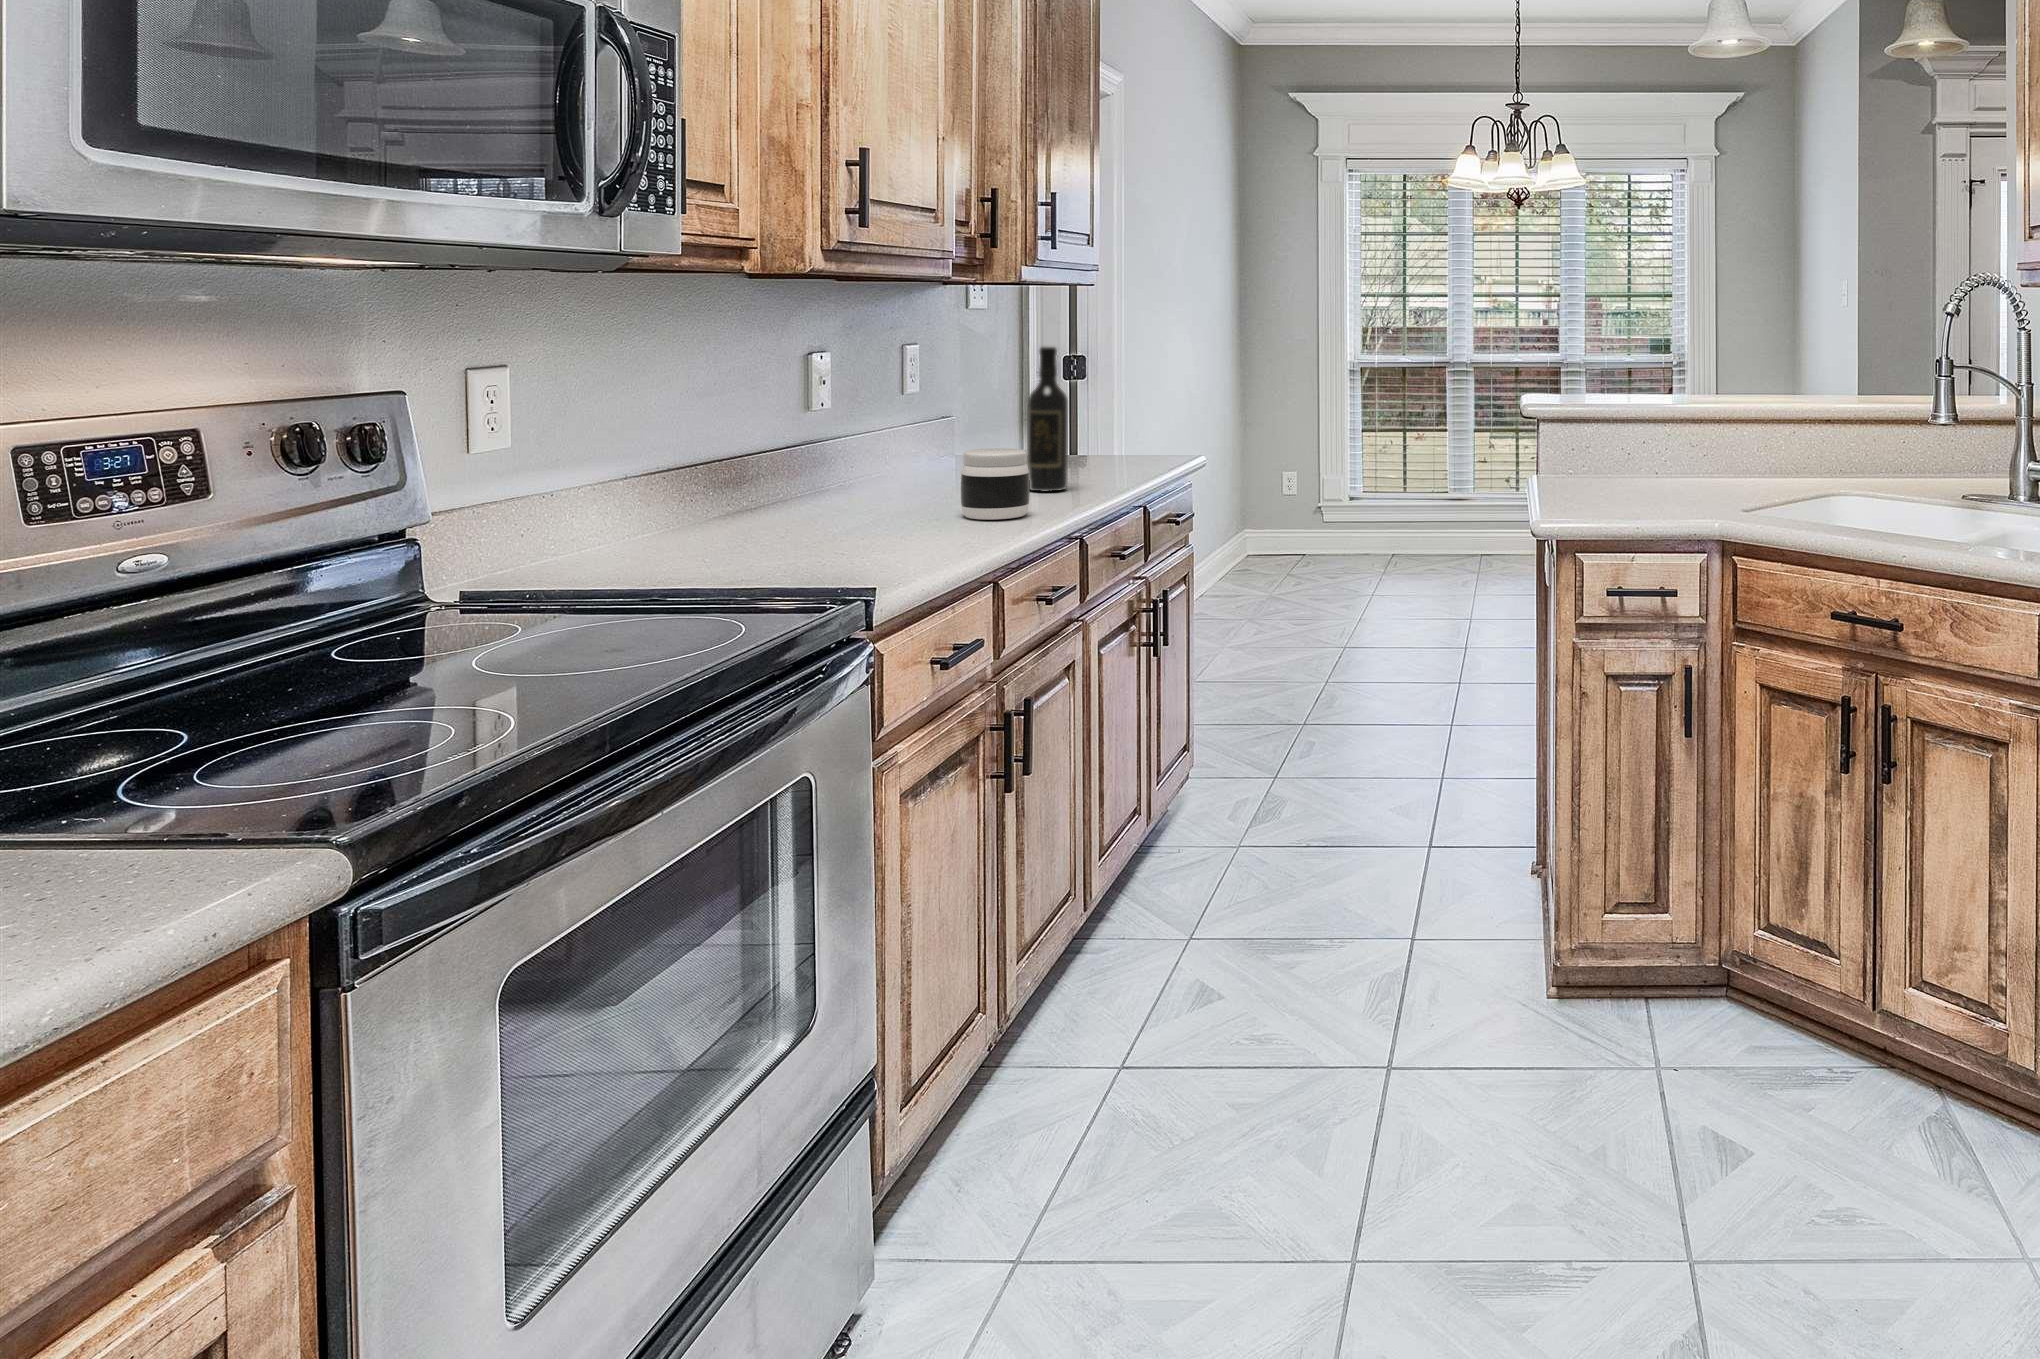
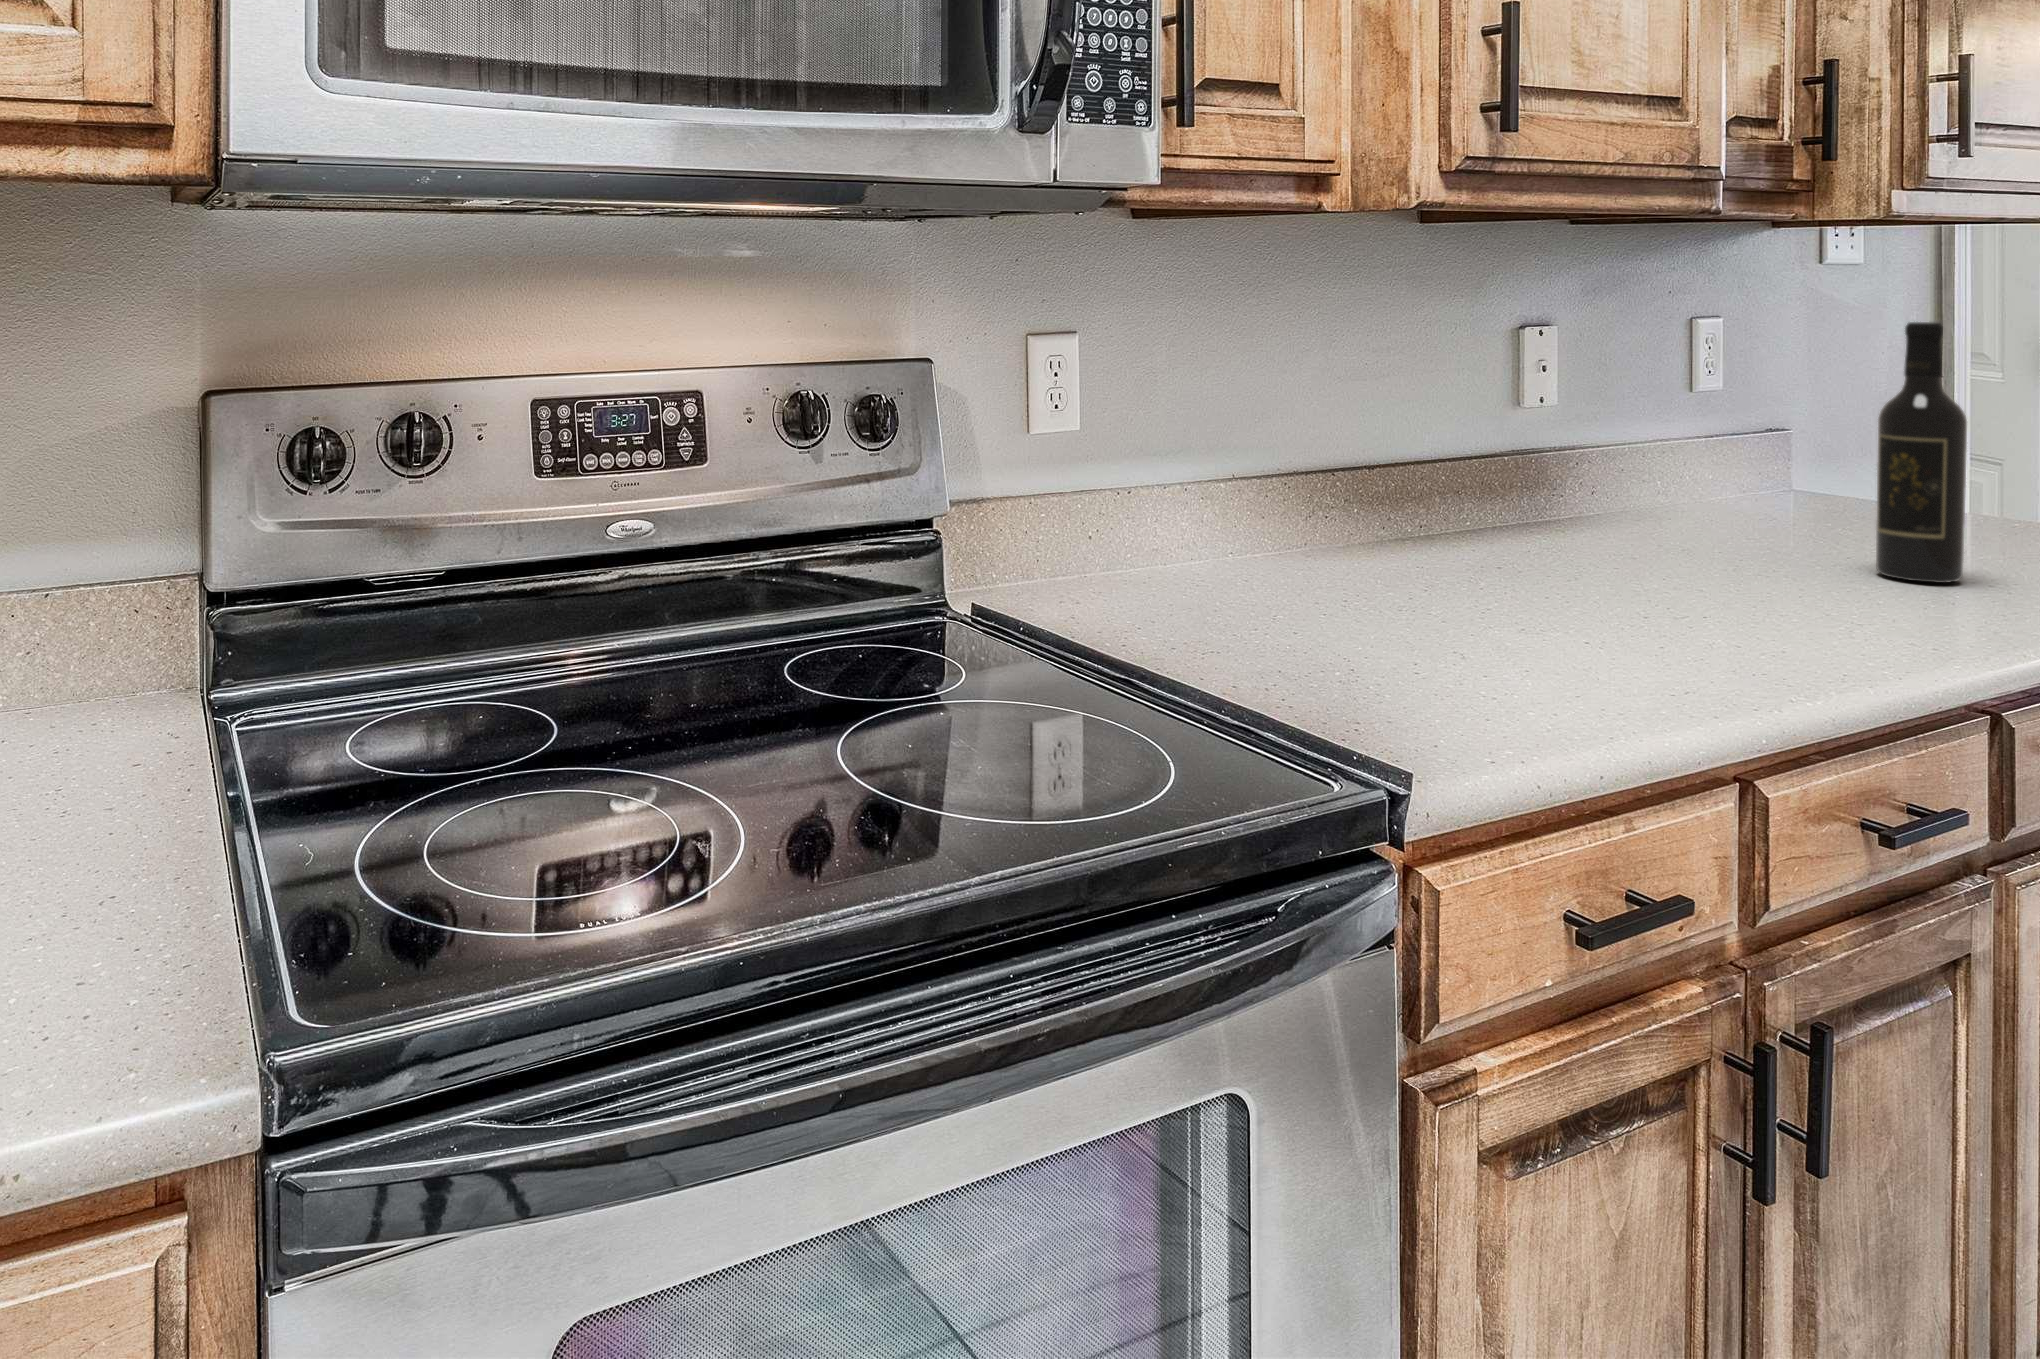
jar: present [961,448,1030,520] -> none [1709,494,1845,623]

